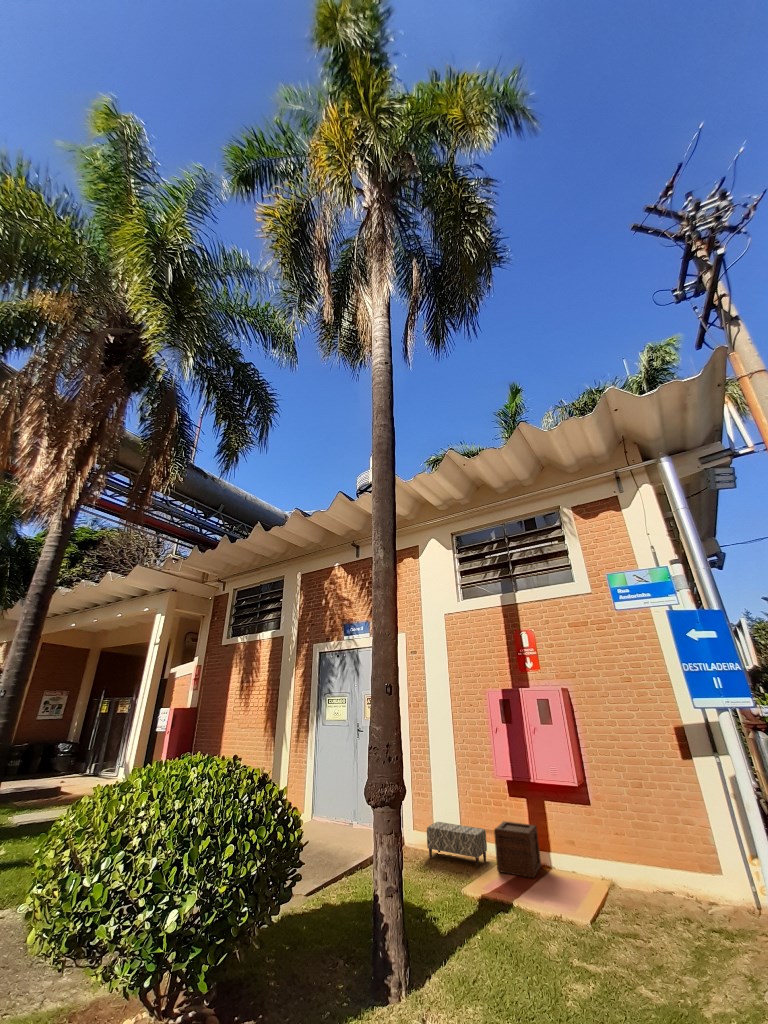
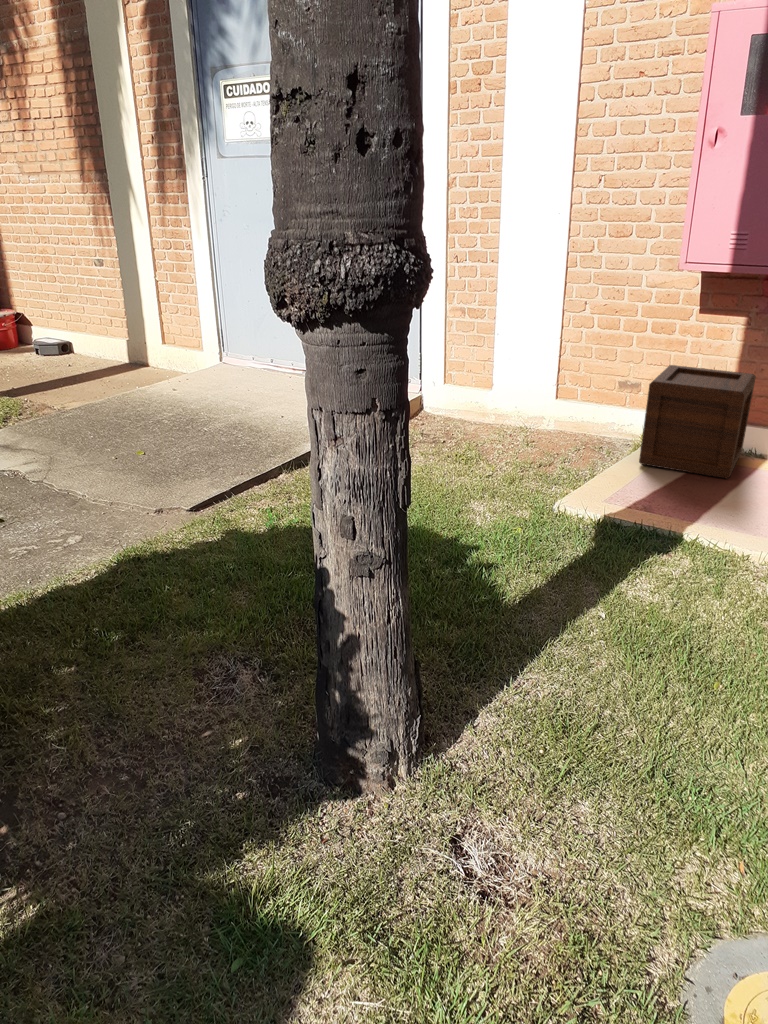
bench: present [427,822,487,868] -> none [473,365,618,454]

